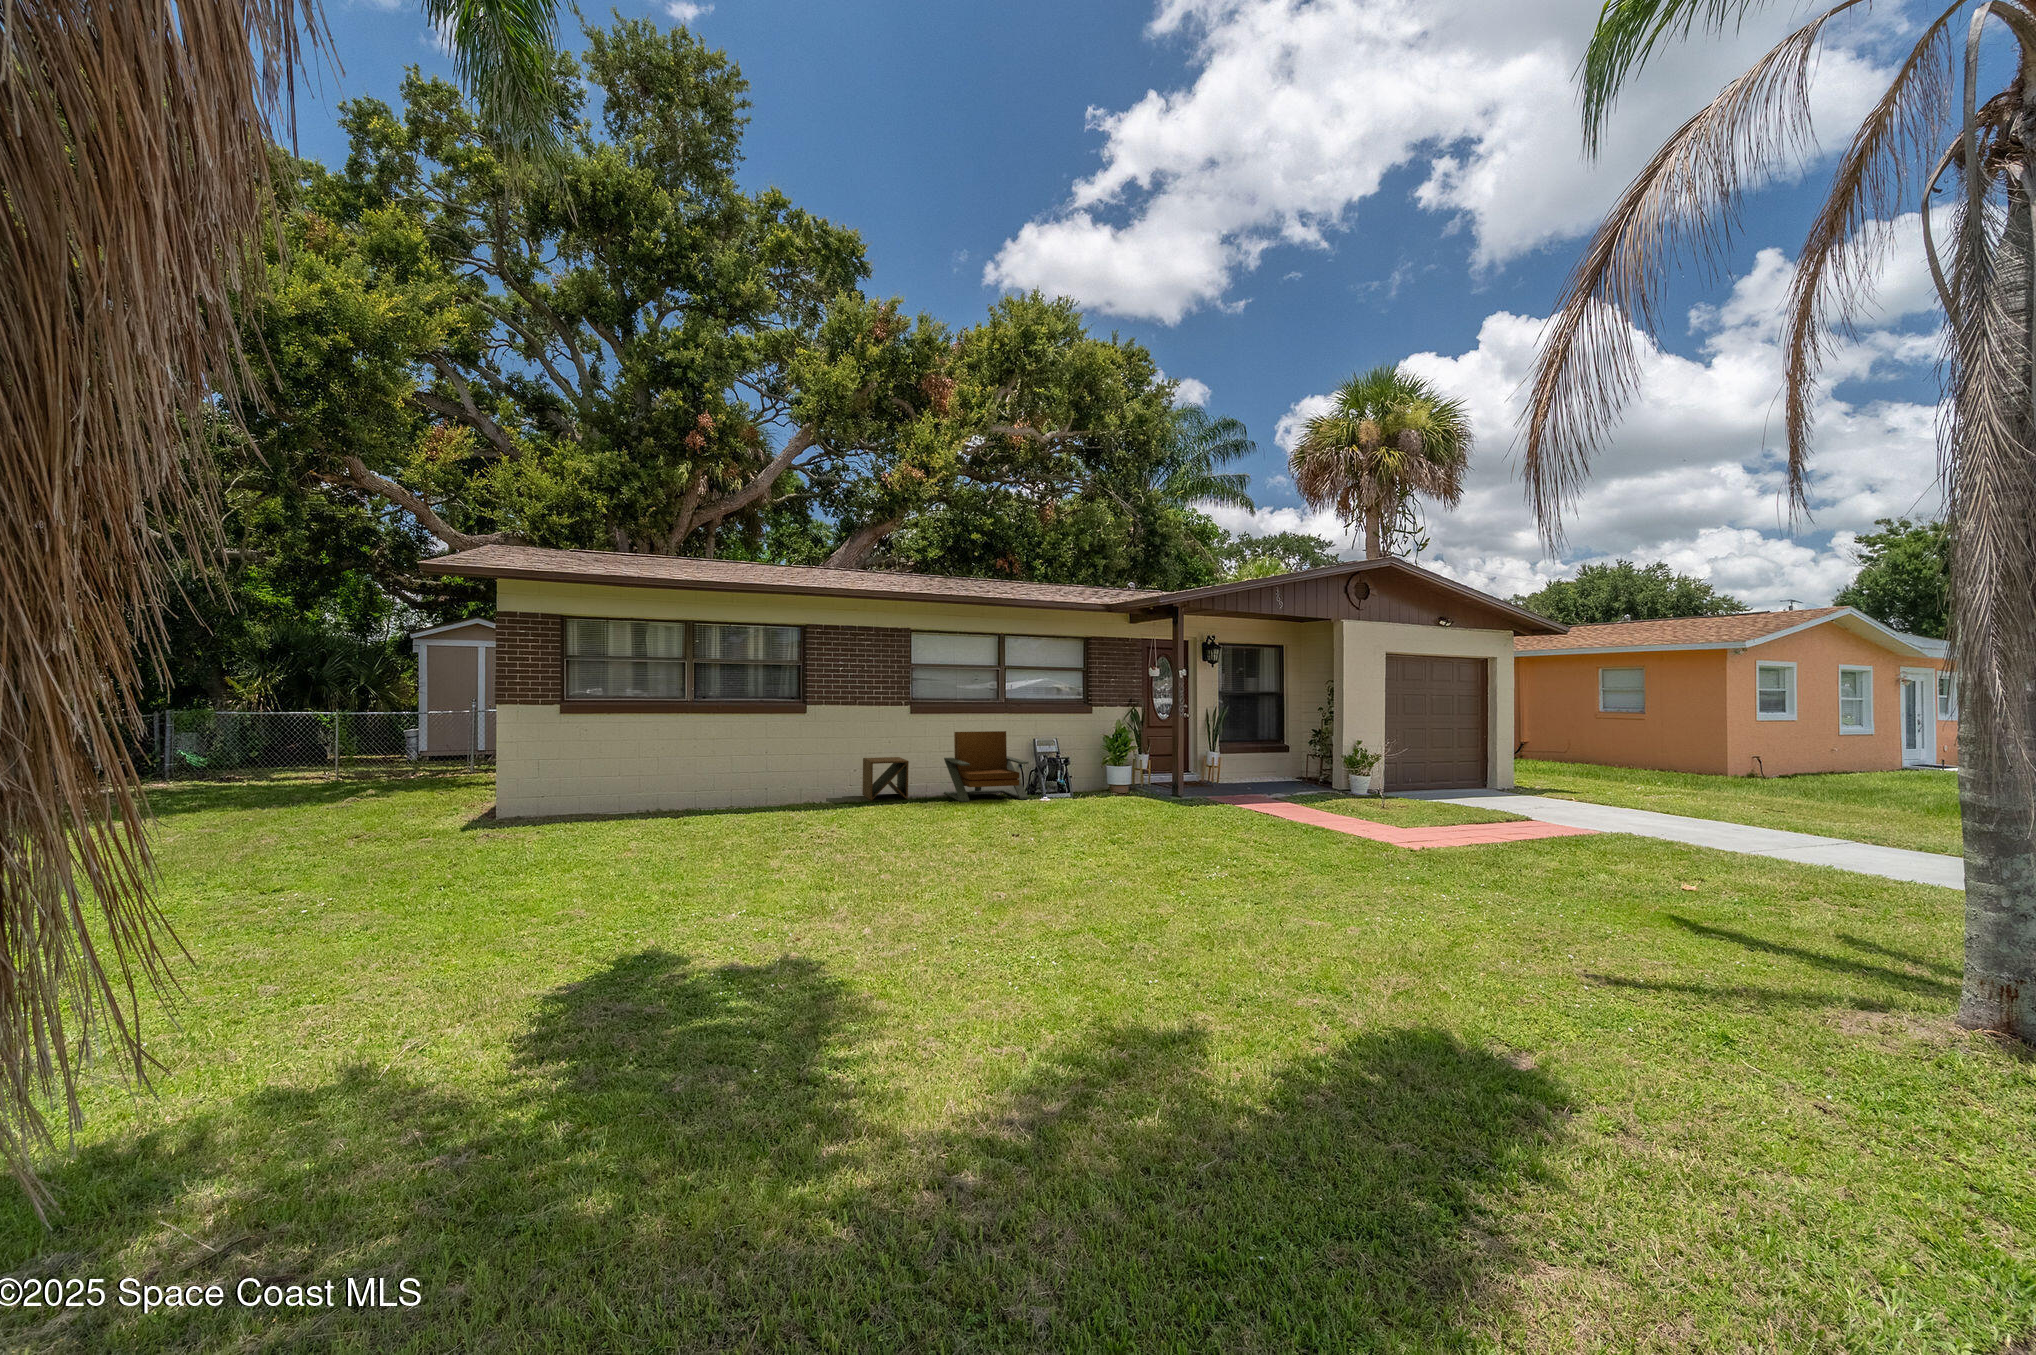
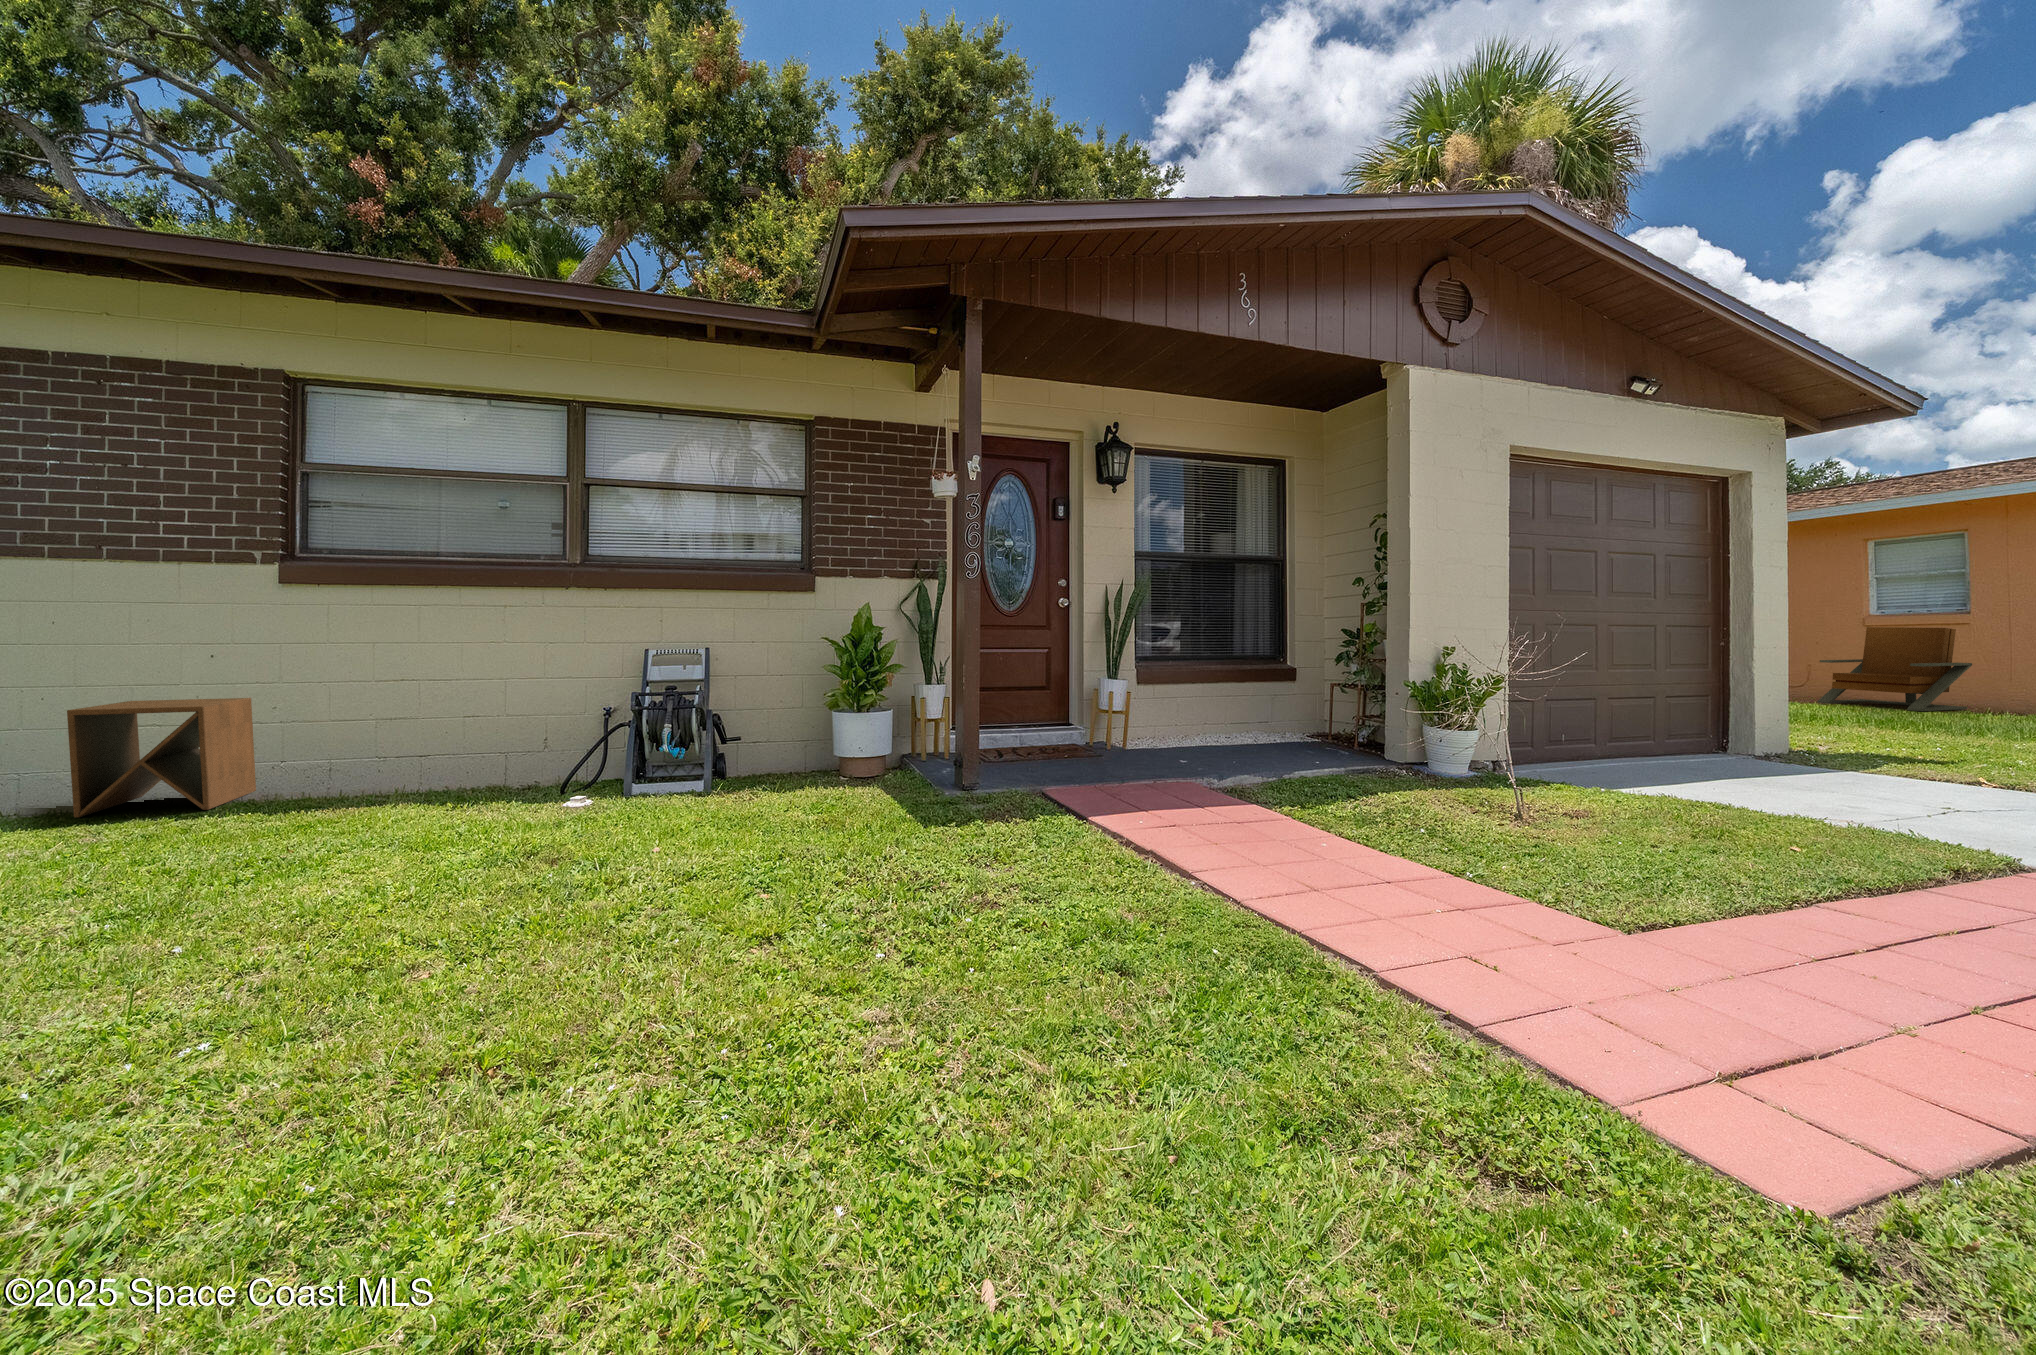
lounge chair: present [944,731,1029,802] -> present [1817,627,1972,711]

